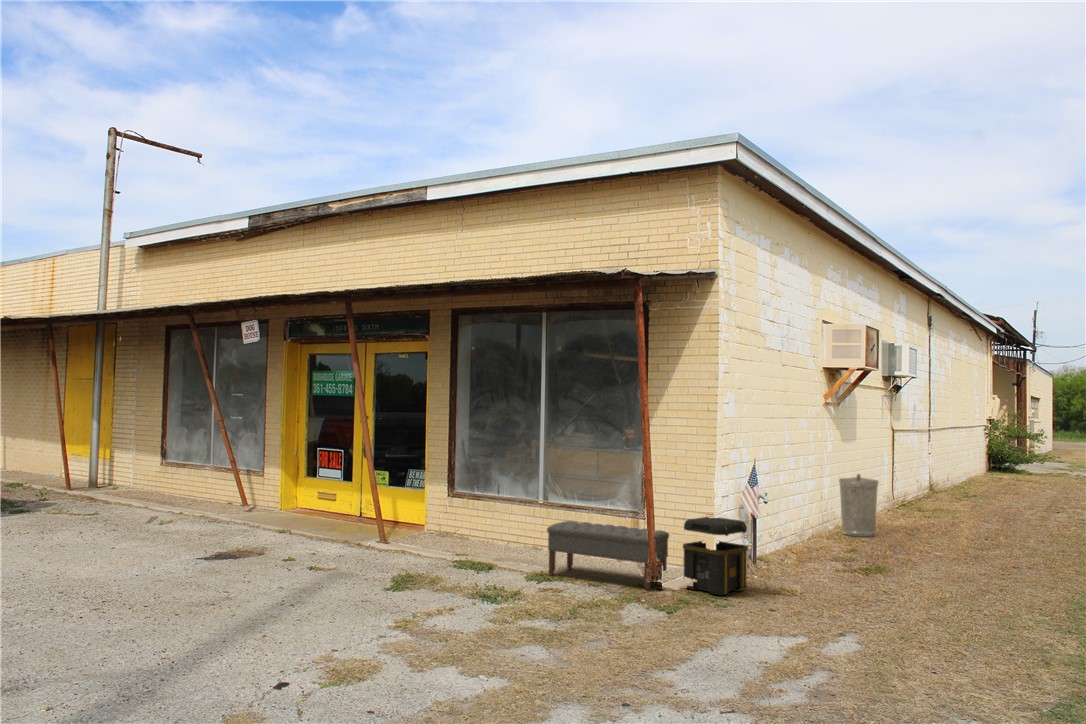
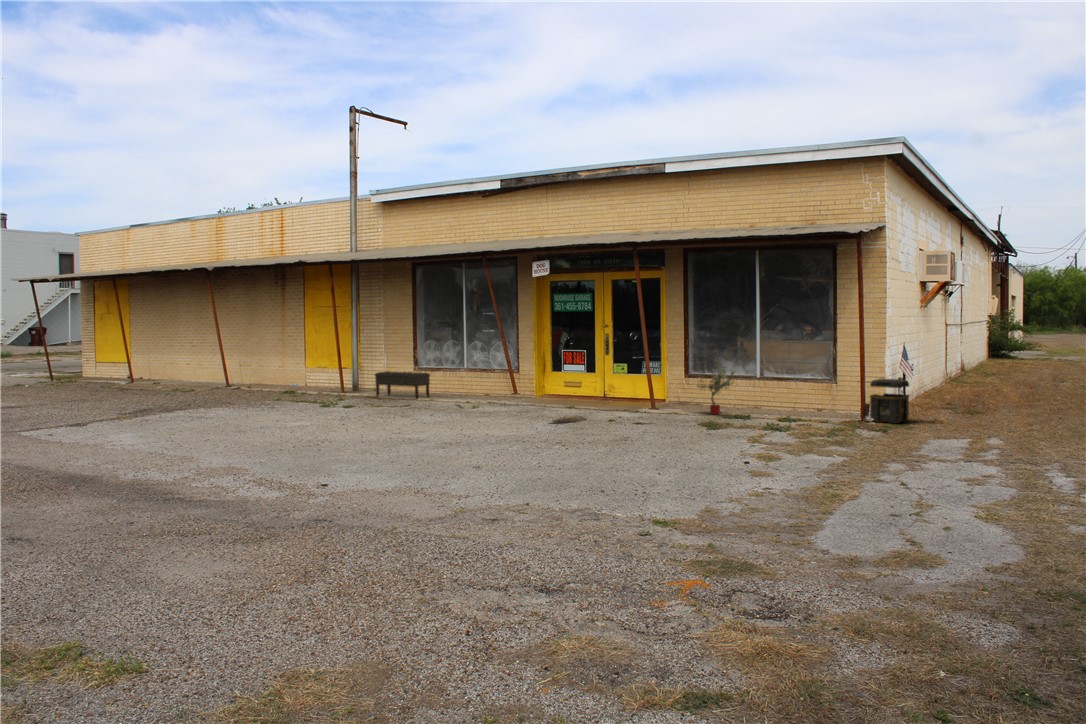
trash can: present [839,474,878,537] -> none [926,355,955,397]
potted tree: none [449,479,500,560] -> present [697,364,734,415]
bench: present [547,521,669,590] -> present [375,371,430,398]

